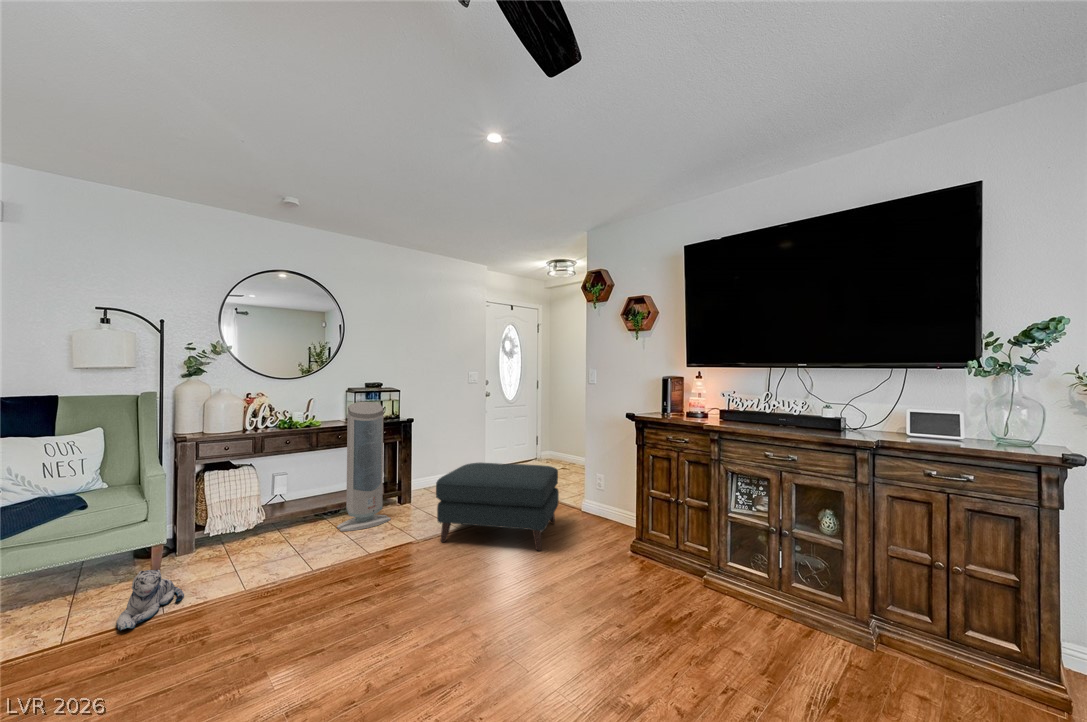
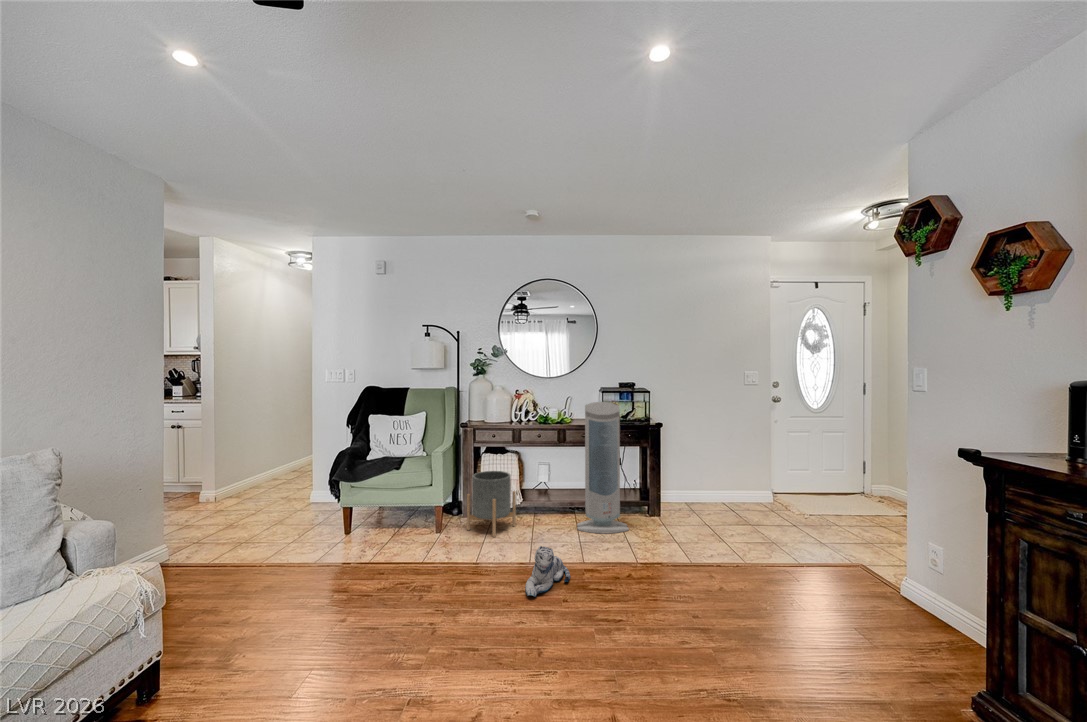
ottoman: present [436,463,559,551] -> none [654,486,845,635]
planter: none [200,488,266,566] -> present [467,471,516,537]
plush toy: present [117,570,184,631] -> present [525,546,570,597]

